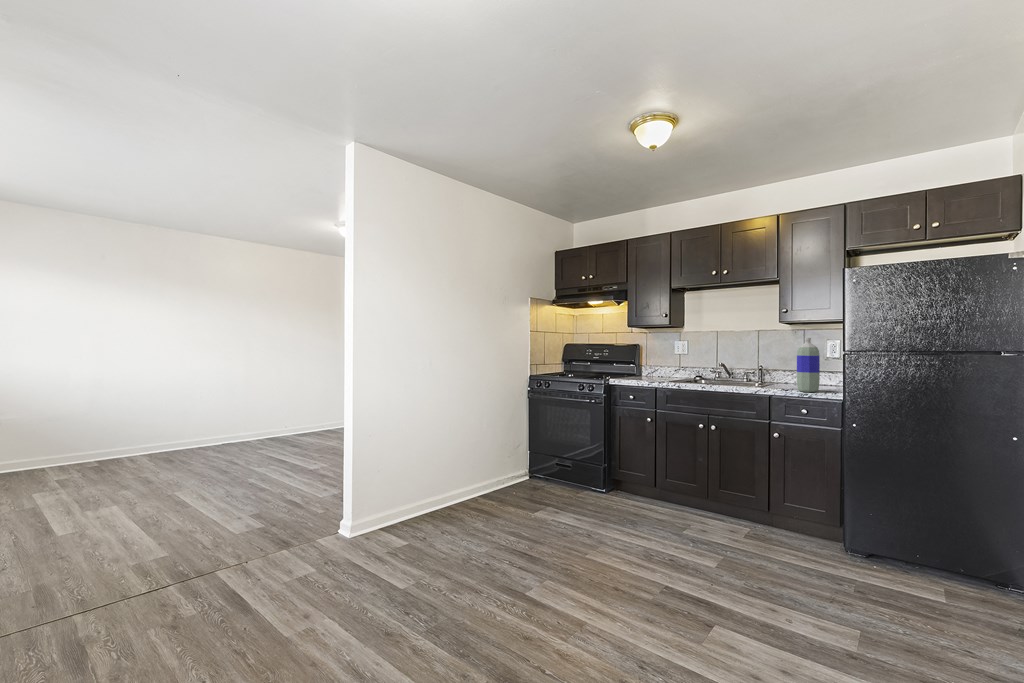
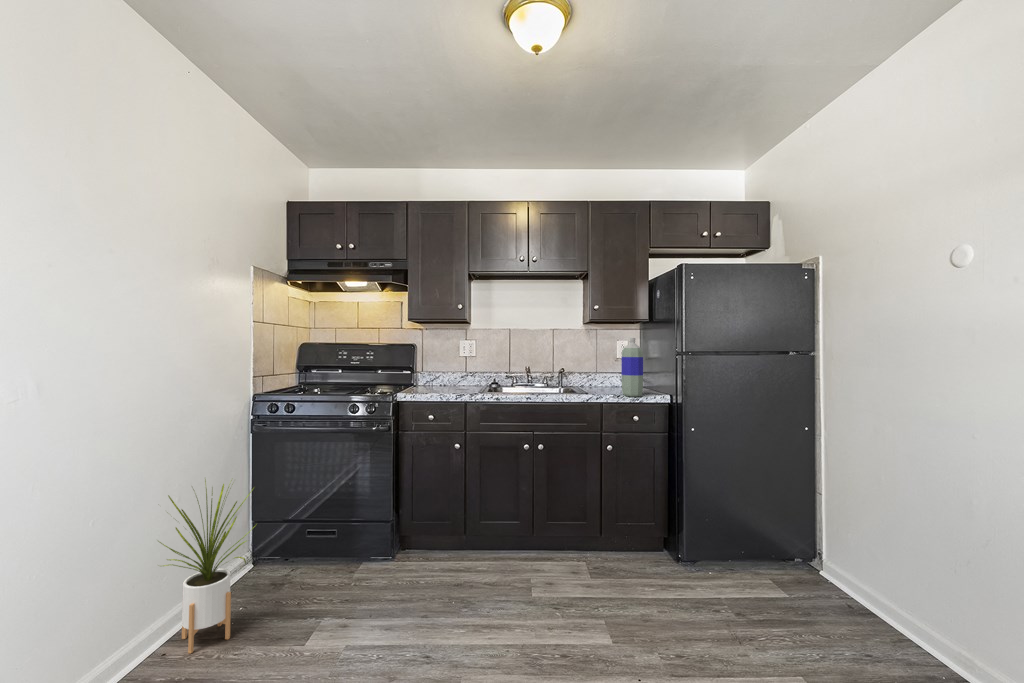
house plant: none [474,416,517,503] -> present [158,479,255,654]

